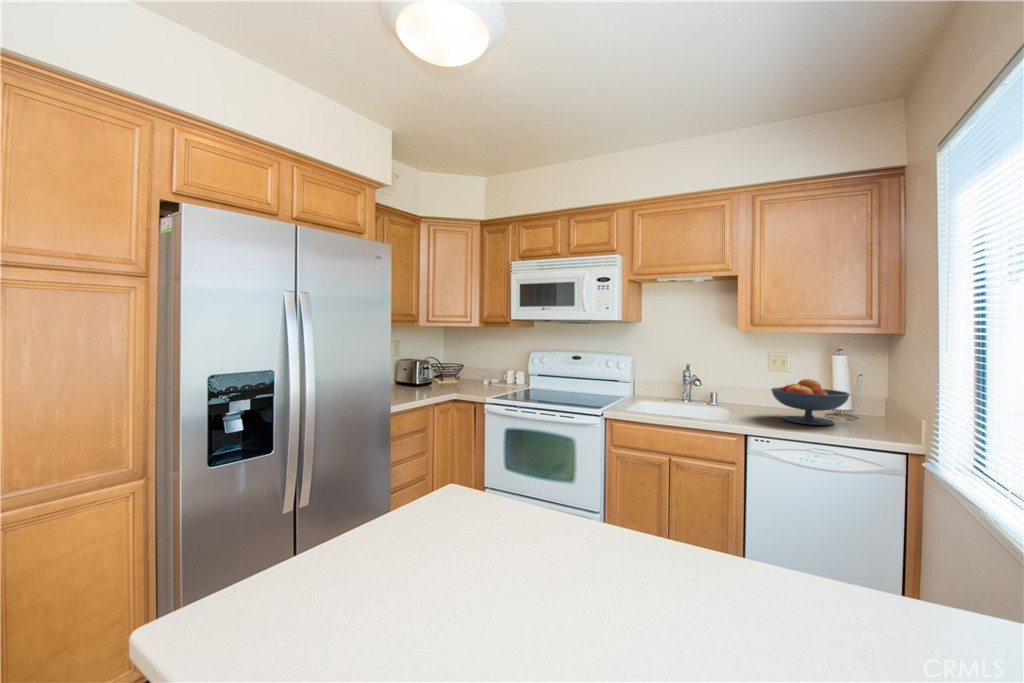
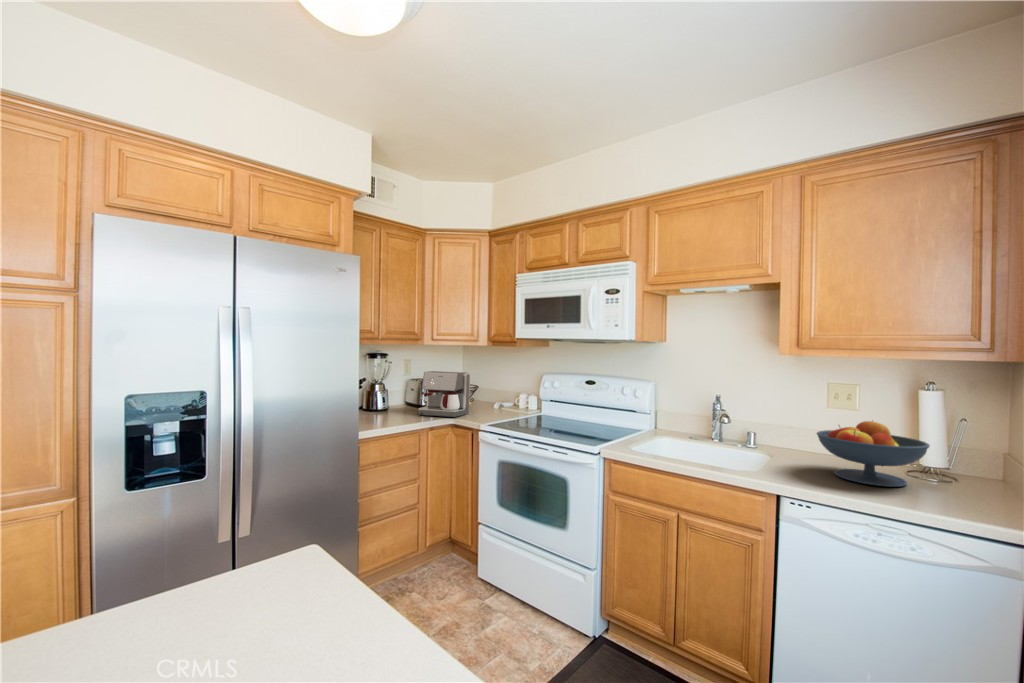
coffee maker: none [420,351,465,392] -> present [418,371,470,417]

